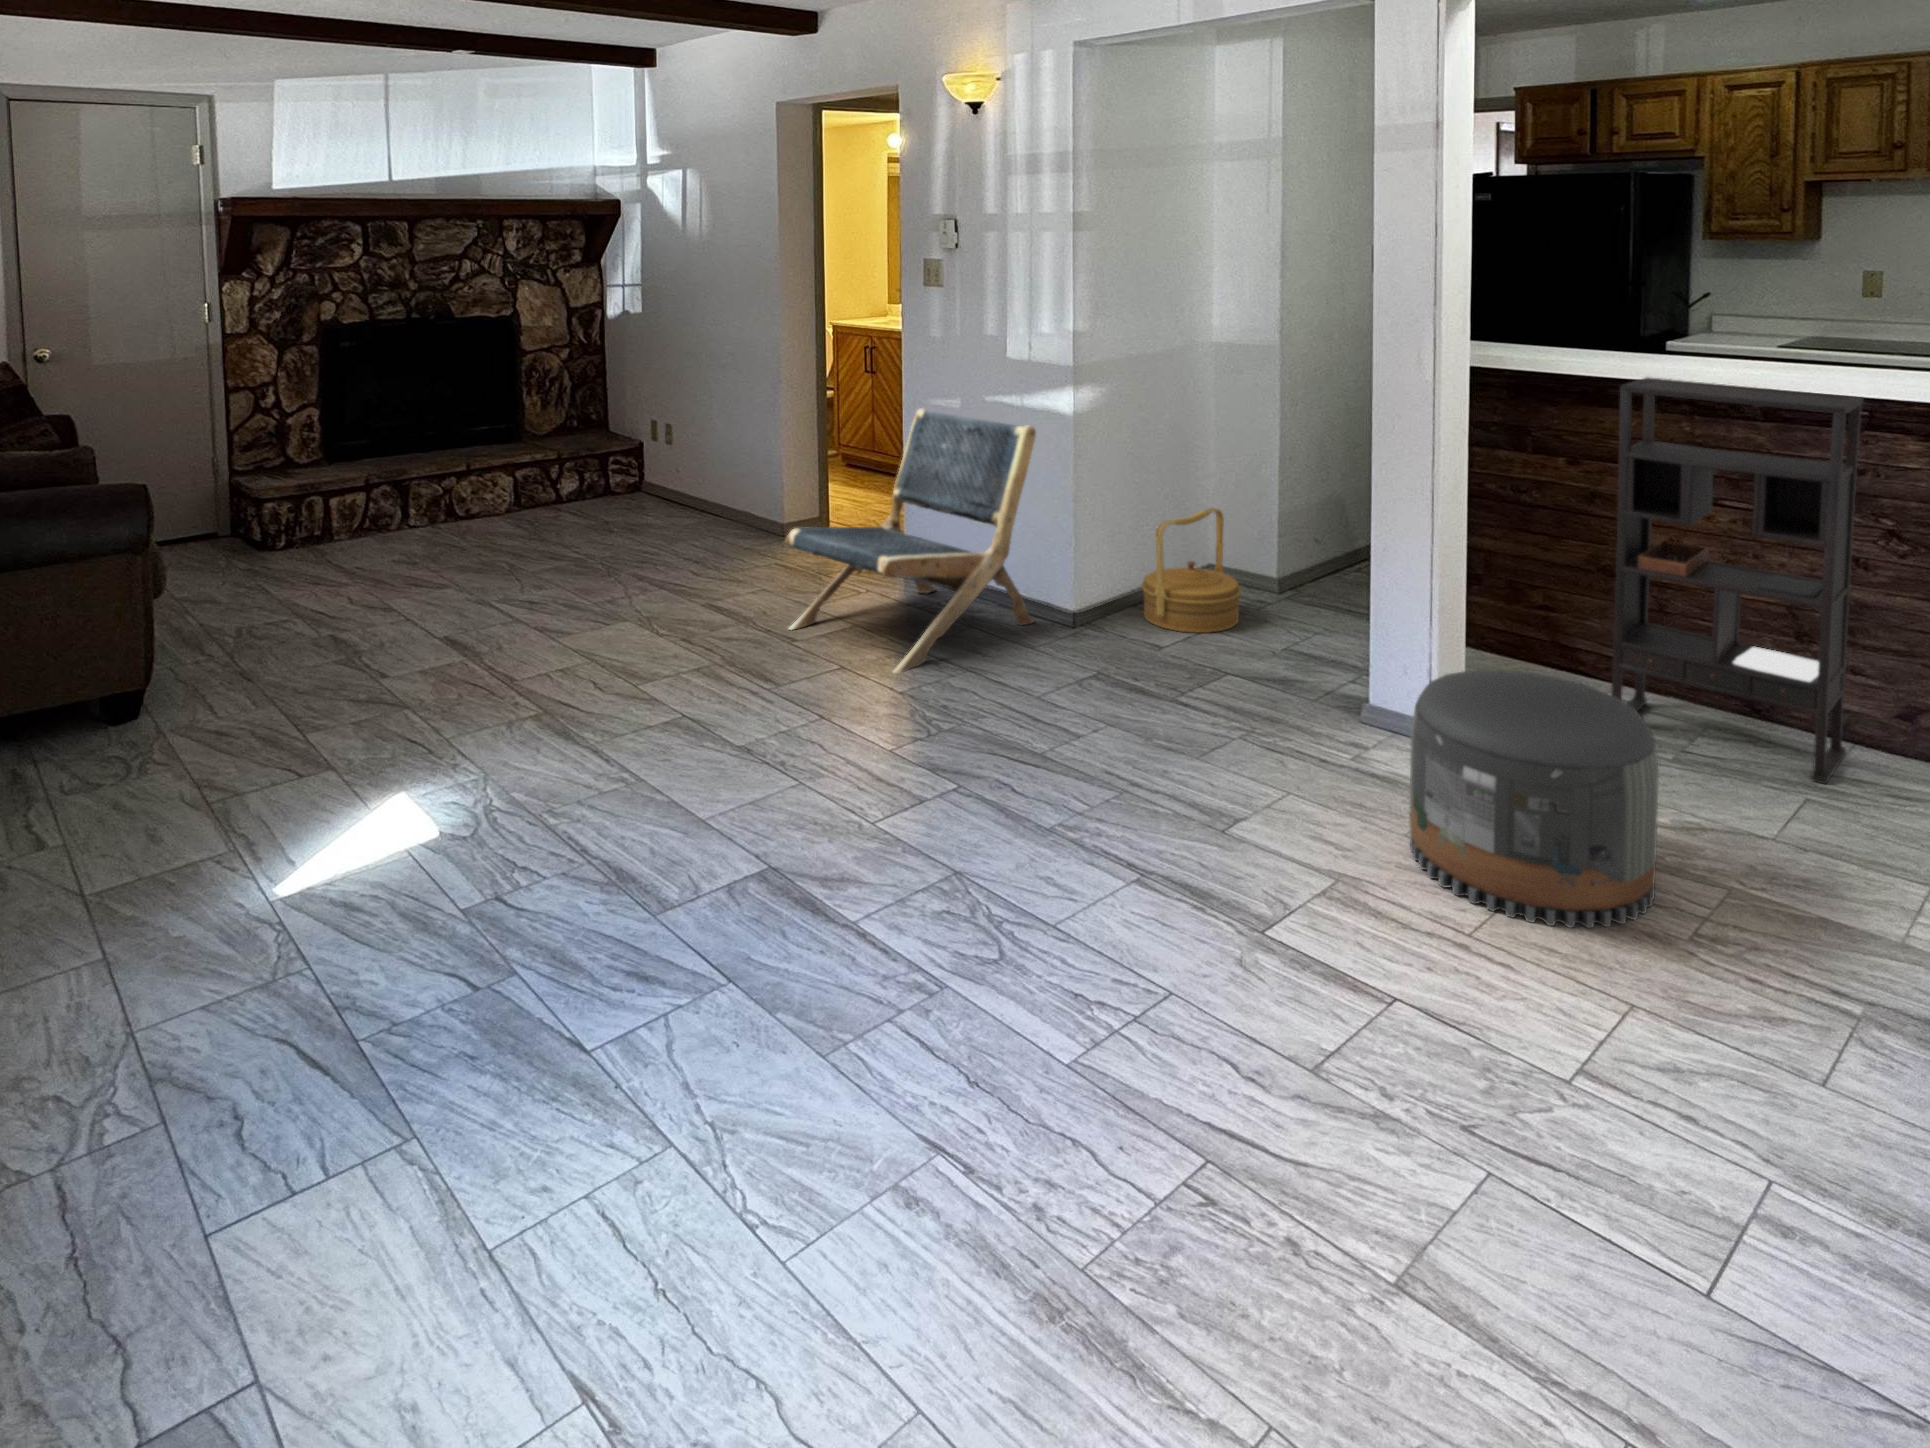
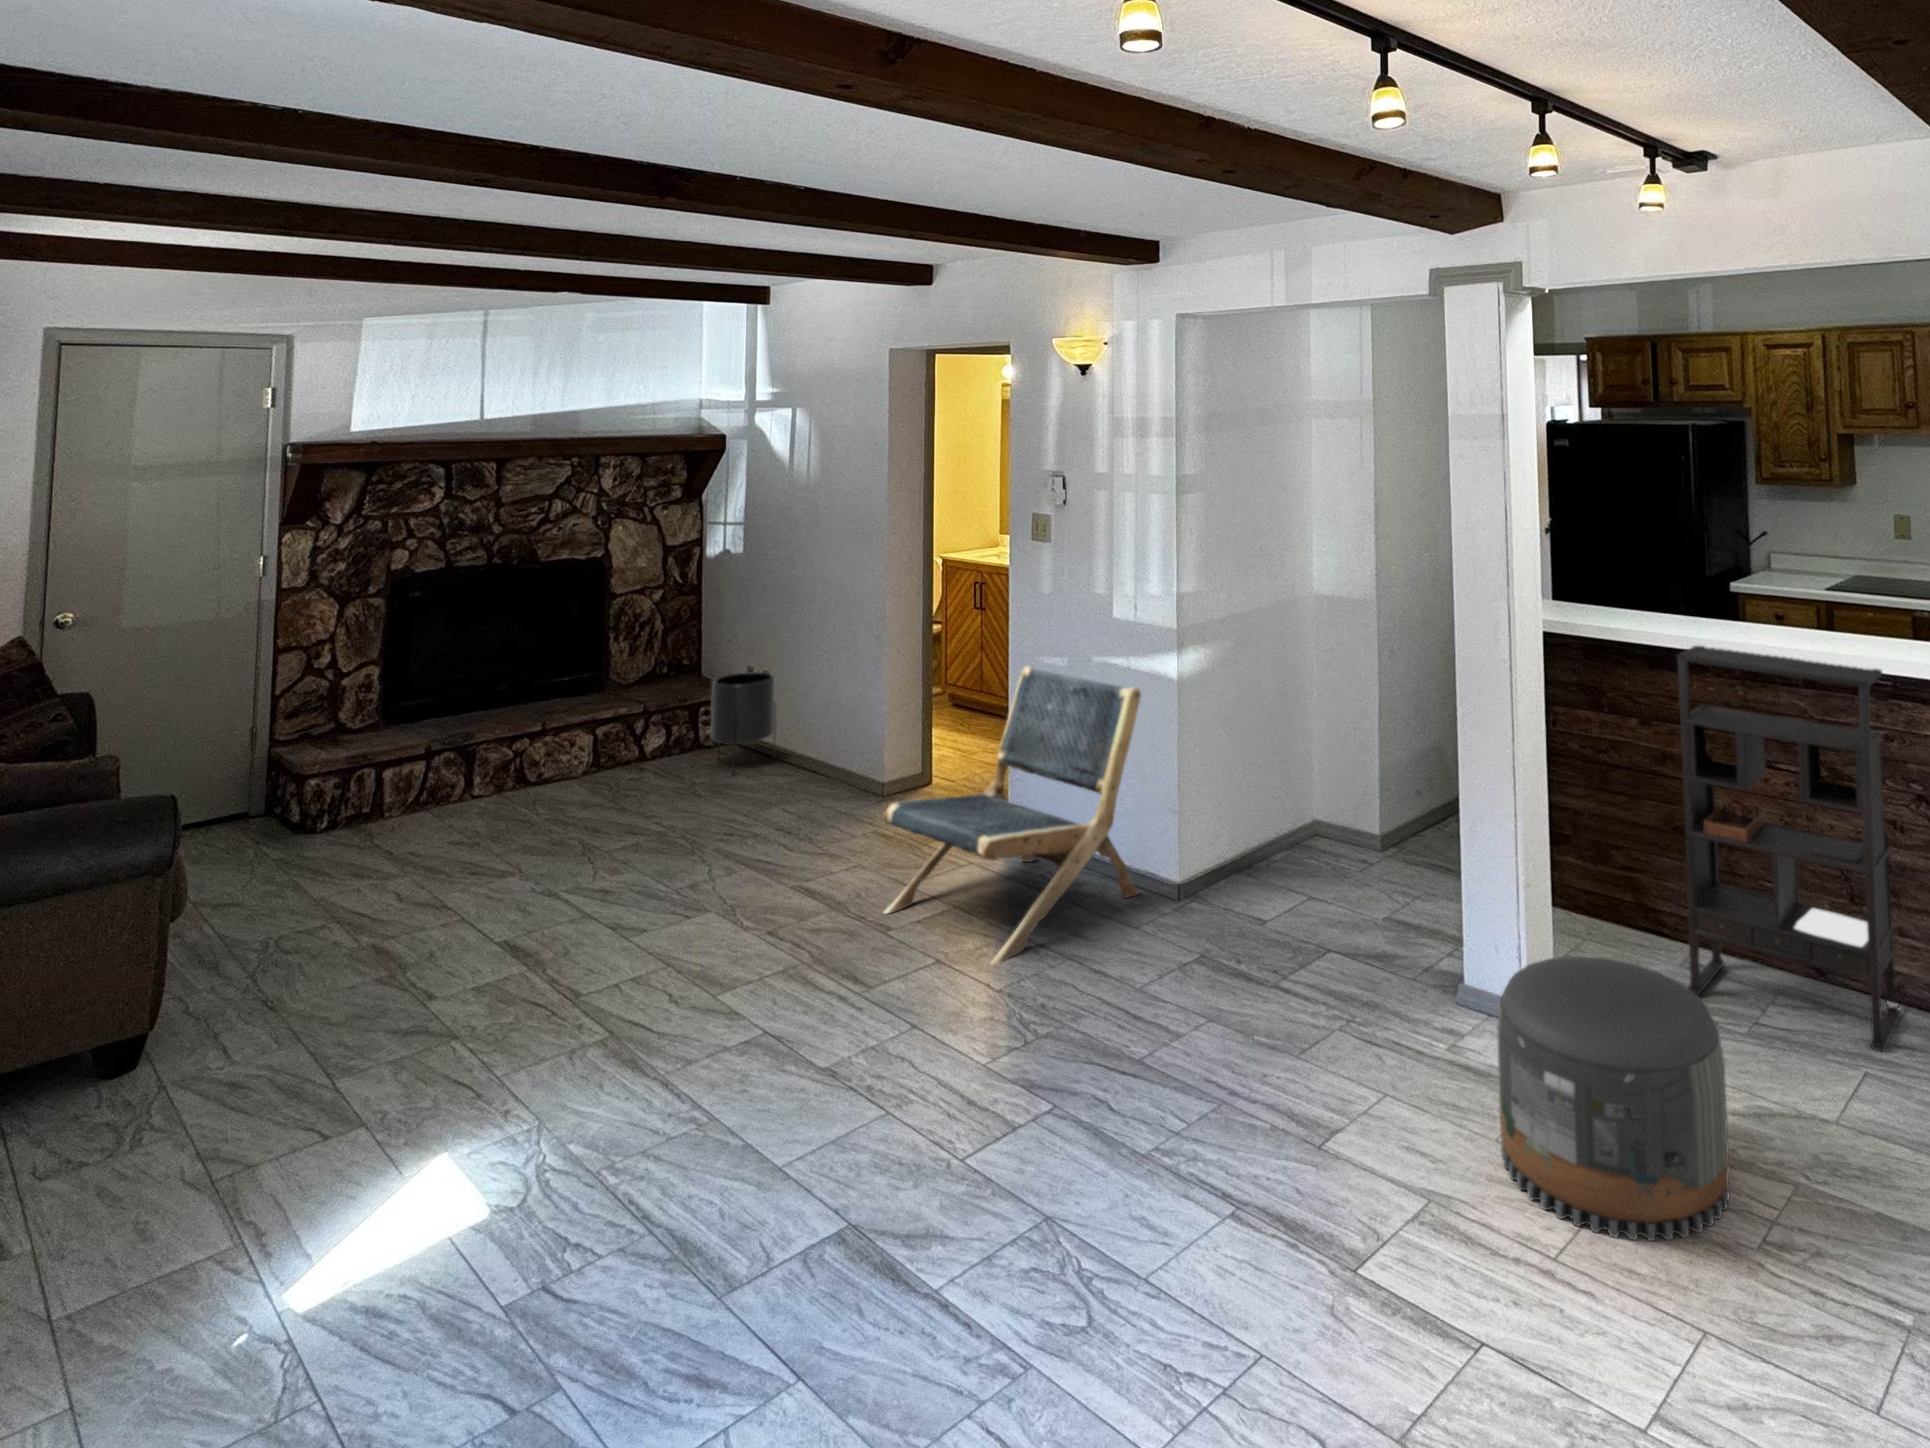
planter: none [618,425,679,518] -> present [711,672,776,766]
woven basket: present [1141,508,1241,633] -> none [1247,764,1344,900]

